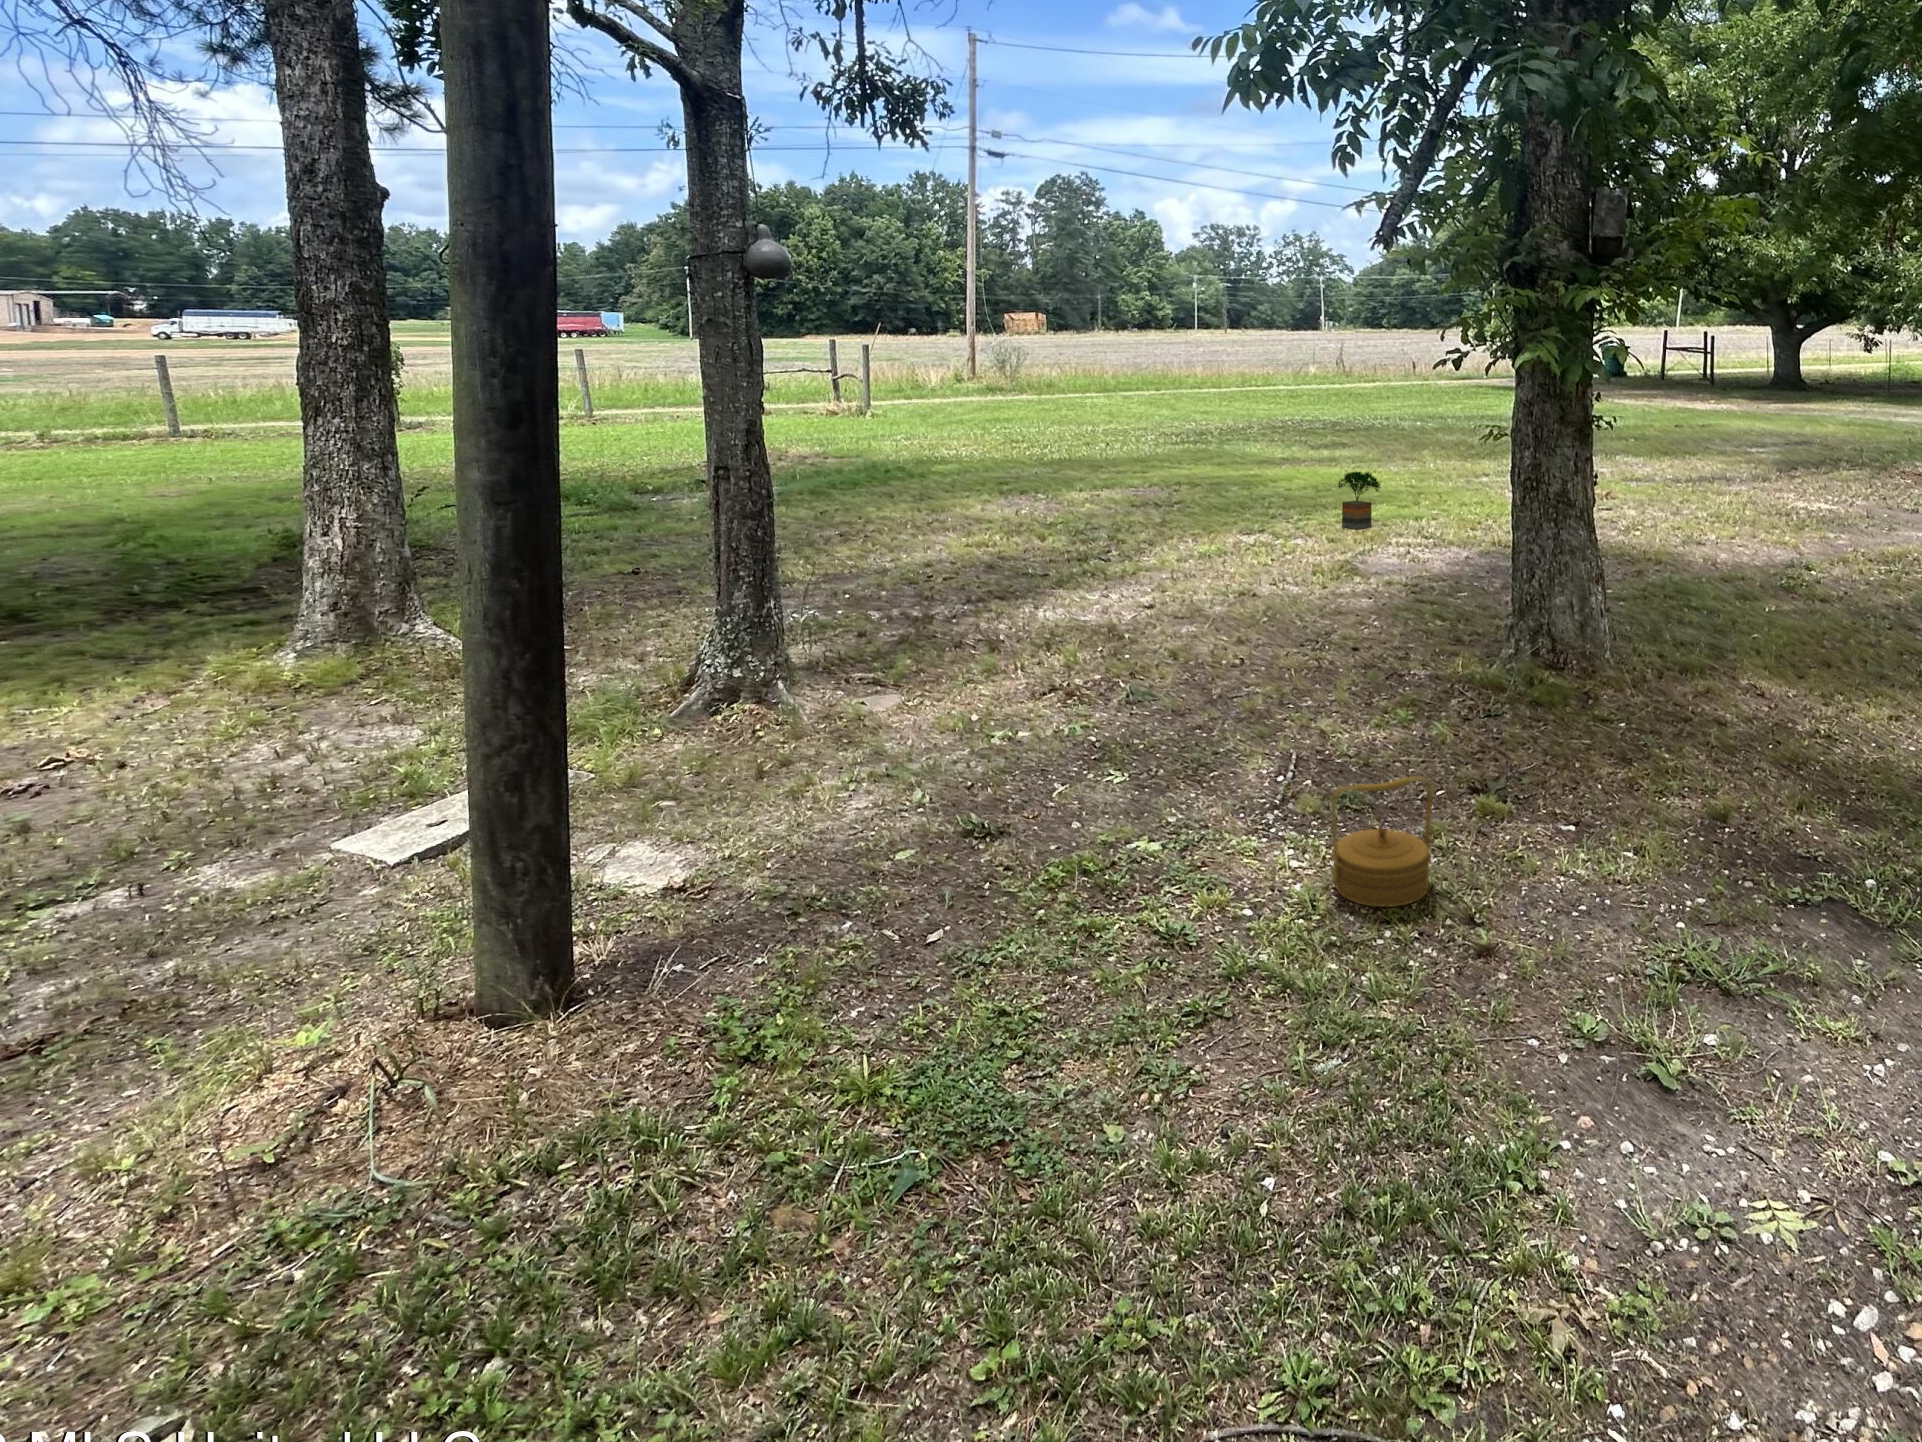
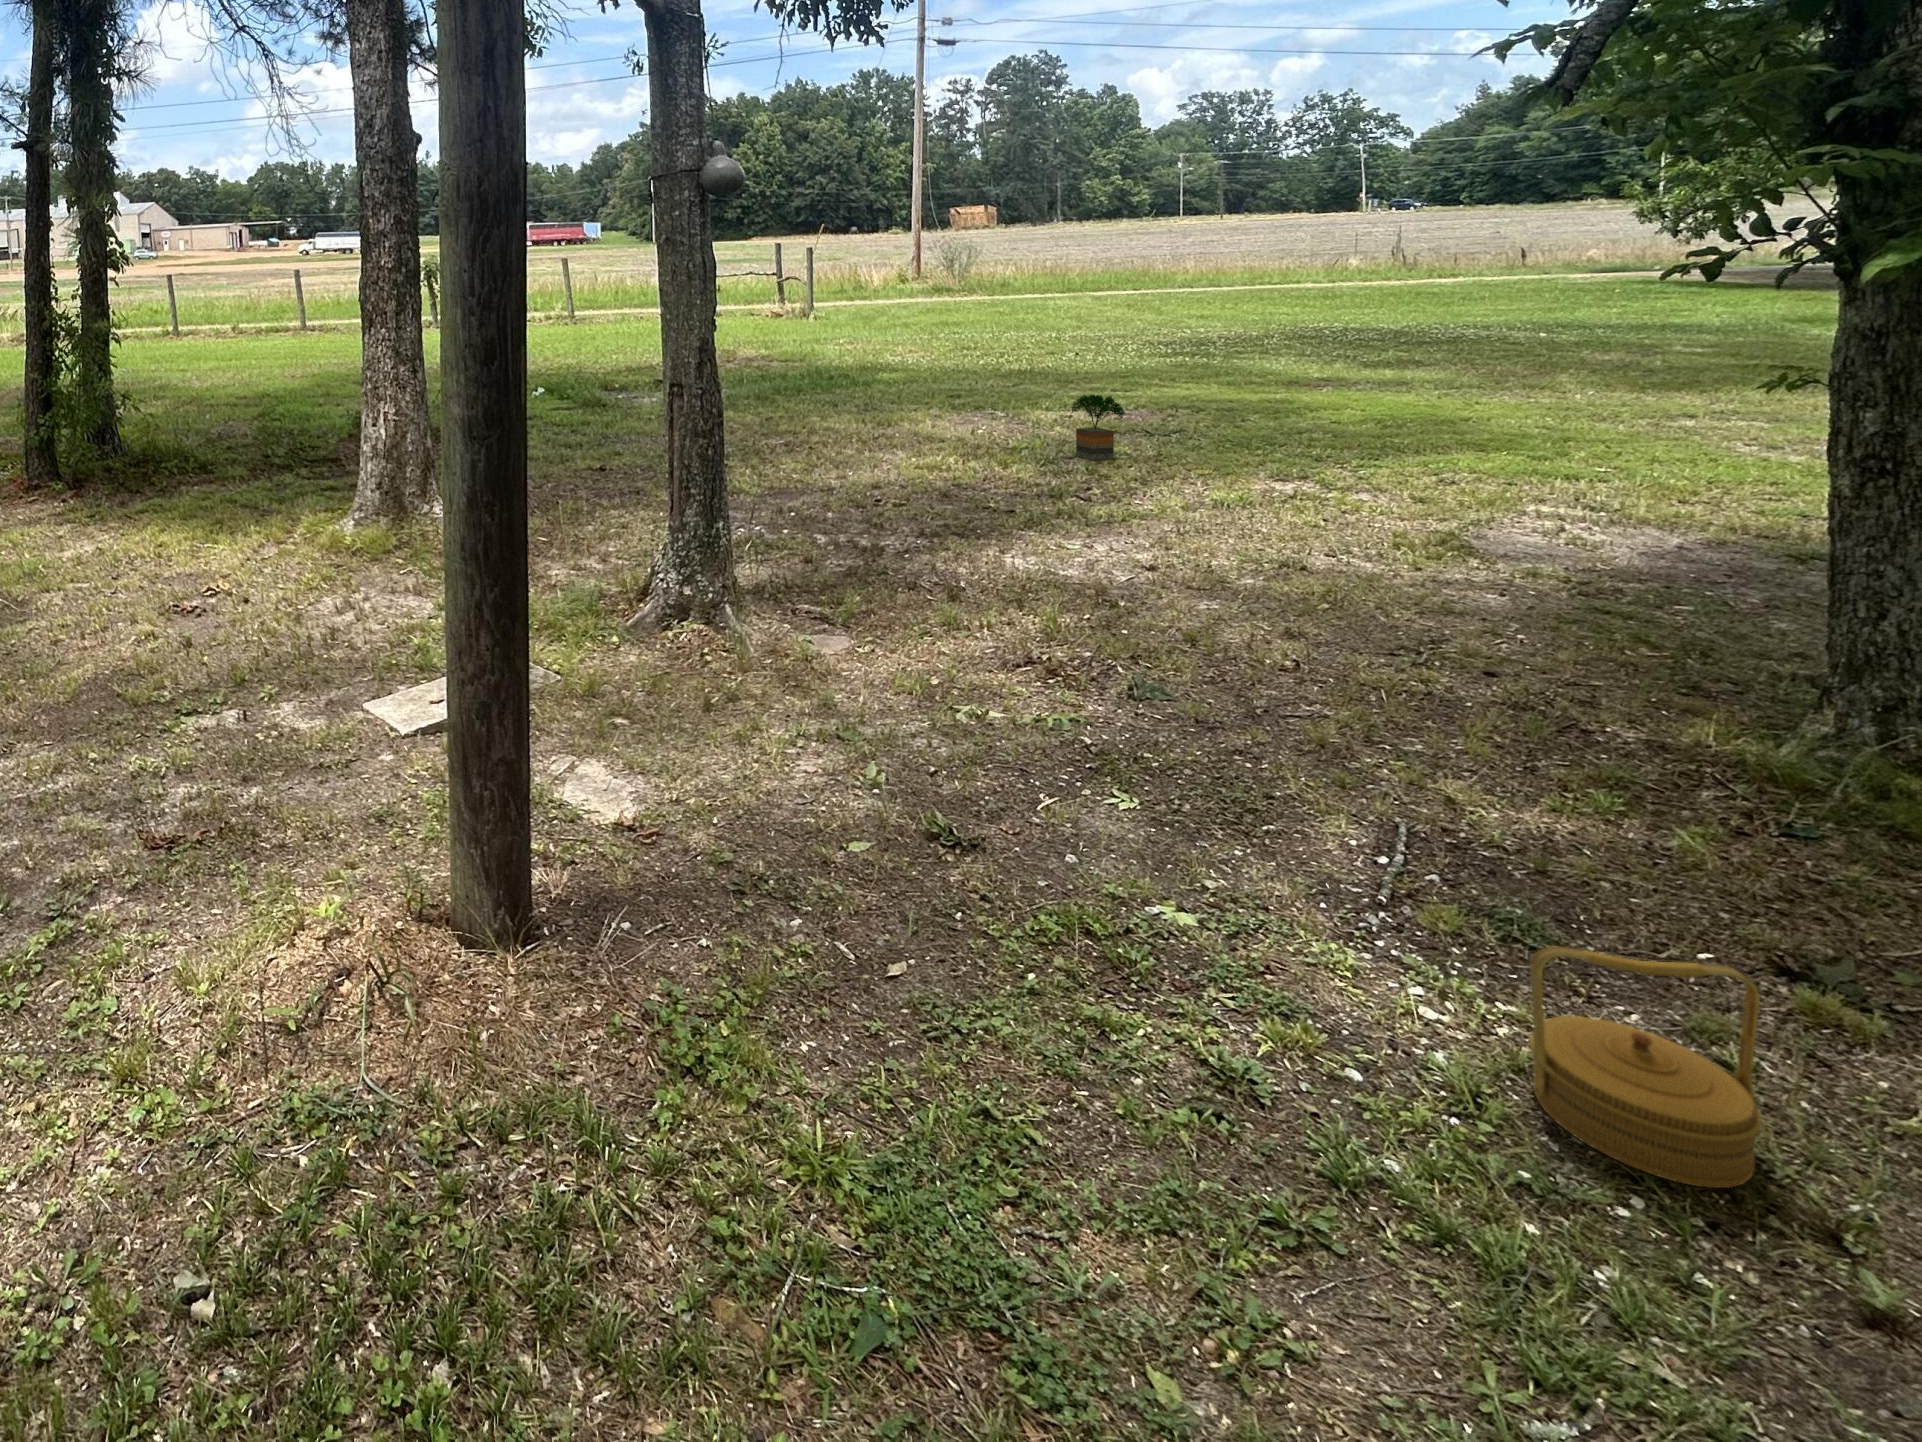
potted tree: present [1338,472,1380,530] -> present [1072,395,1125,460]

